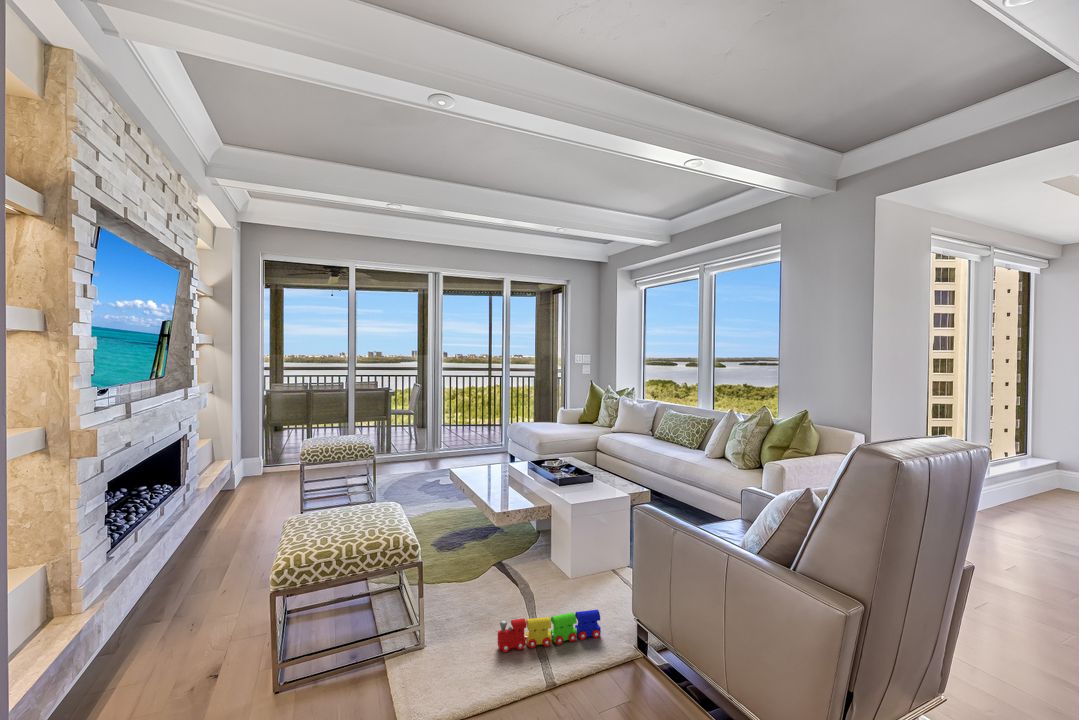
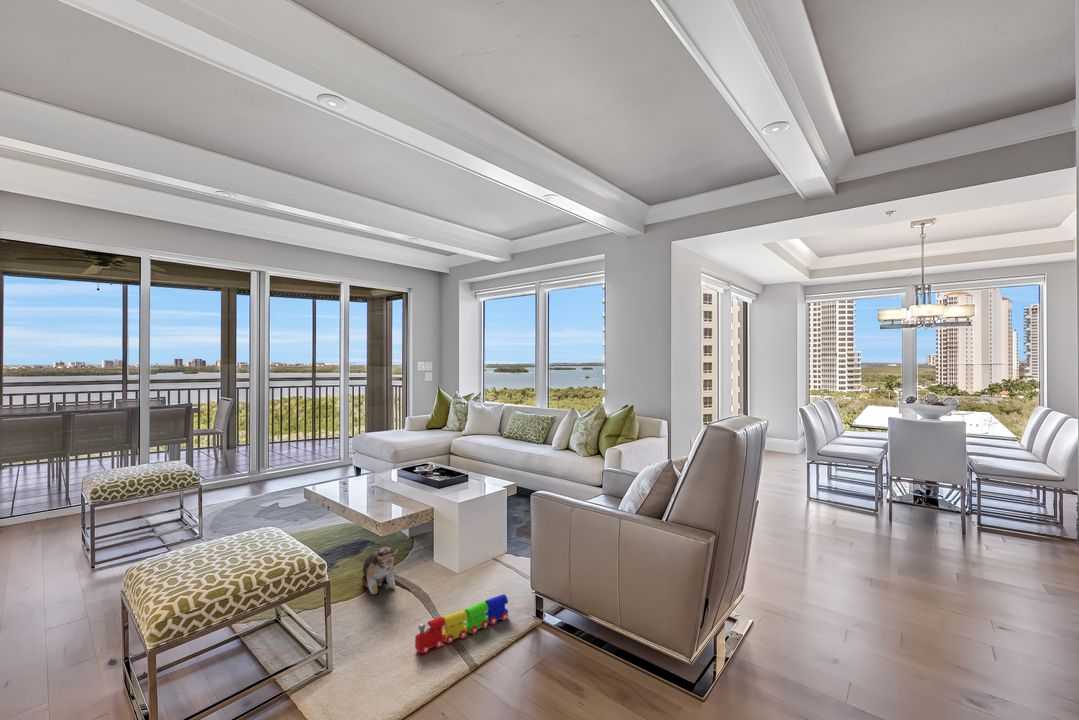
plush toy: none [475,539,502,584] -> present [362,547,398,595]

